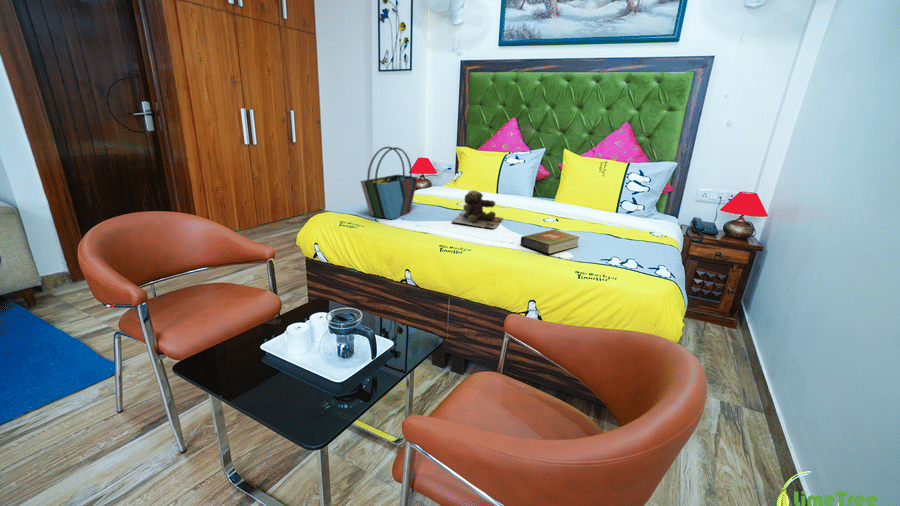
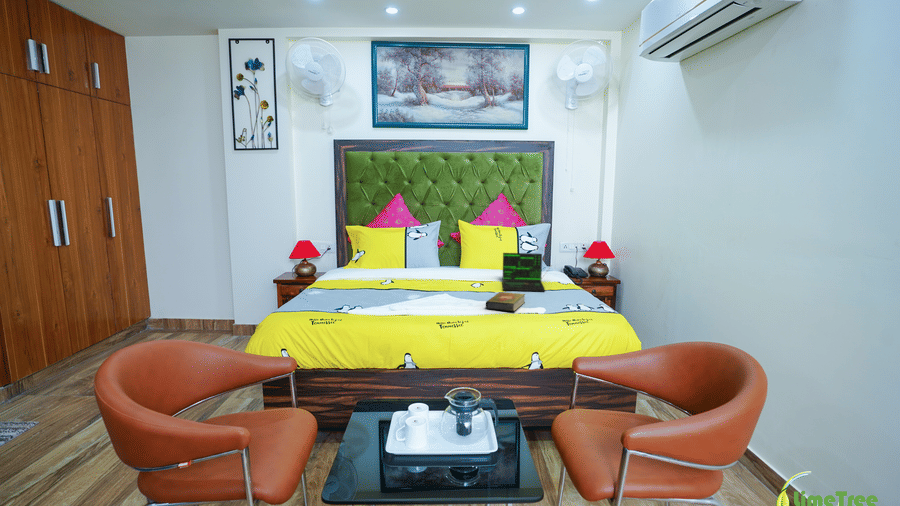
tote bag: present [361,147,418,219] -> none [322,238,360,307]
laptop: none [568,187,646,239] -> present [502,253,545,291]
teddy bear: present [452,191,503,228] -> none [407,269,451,300]

